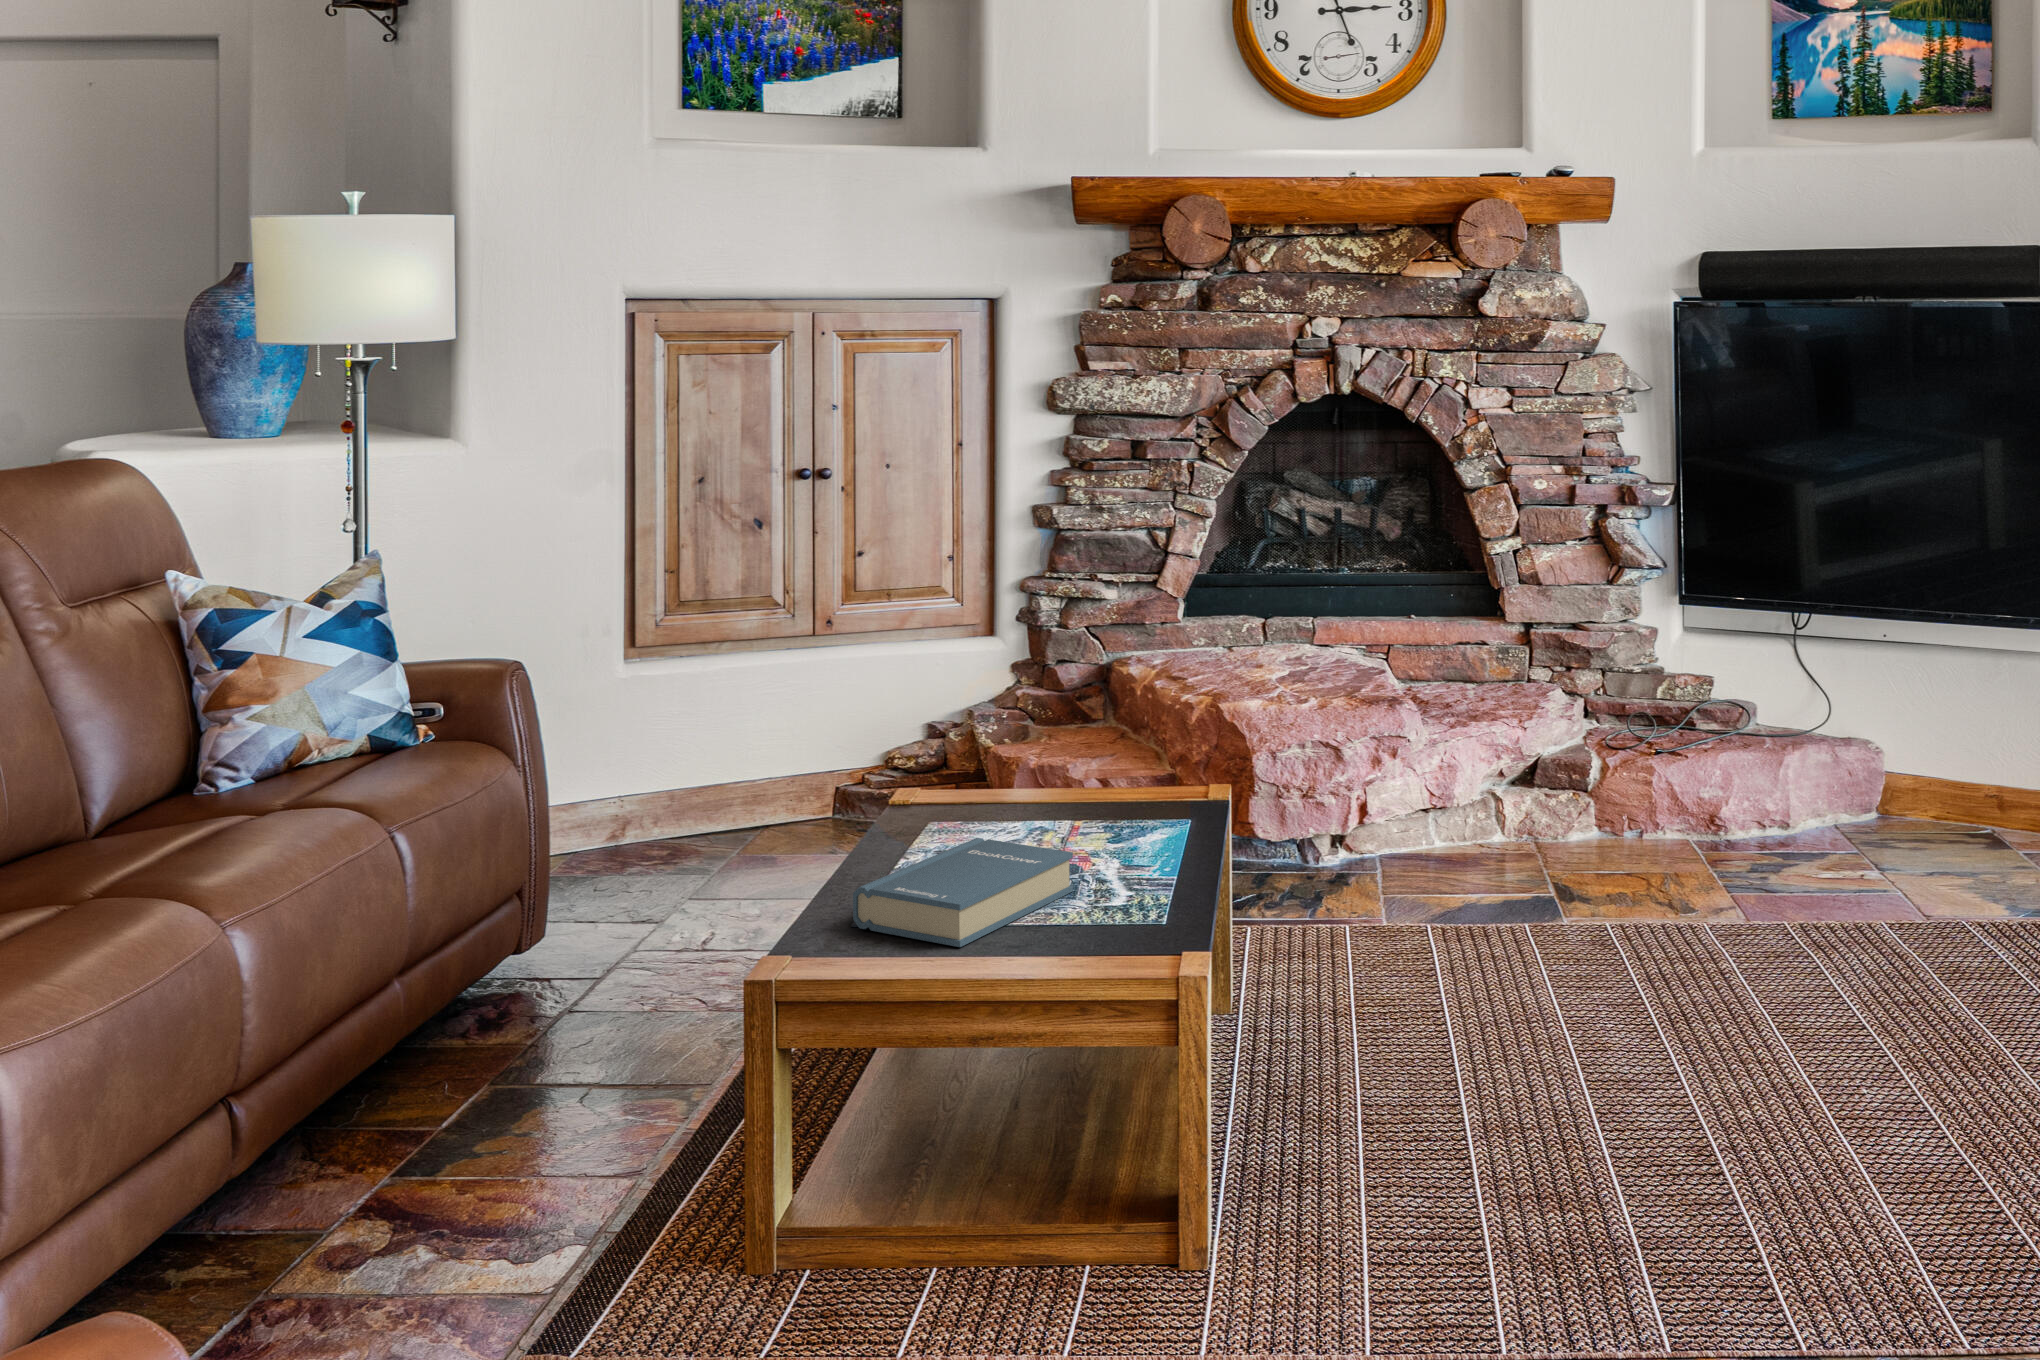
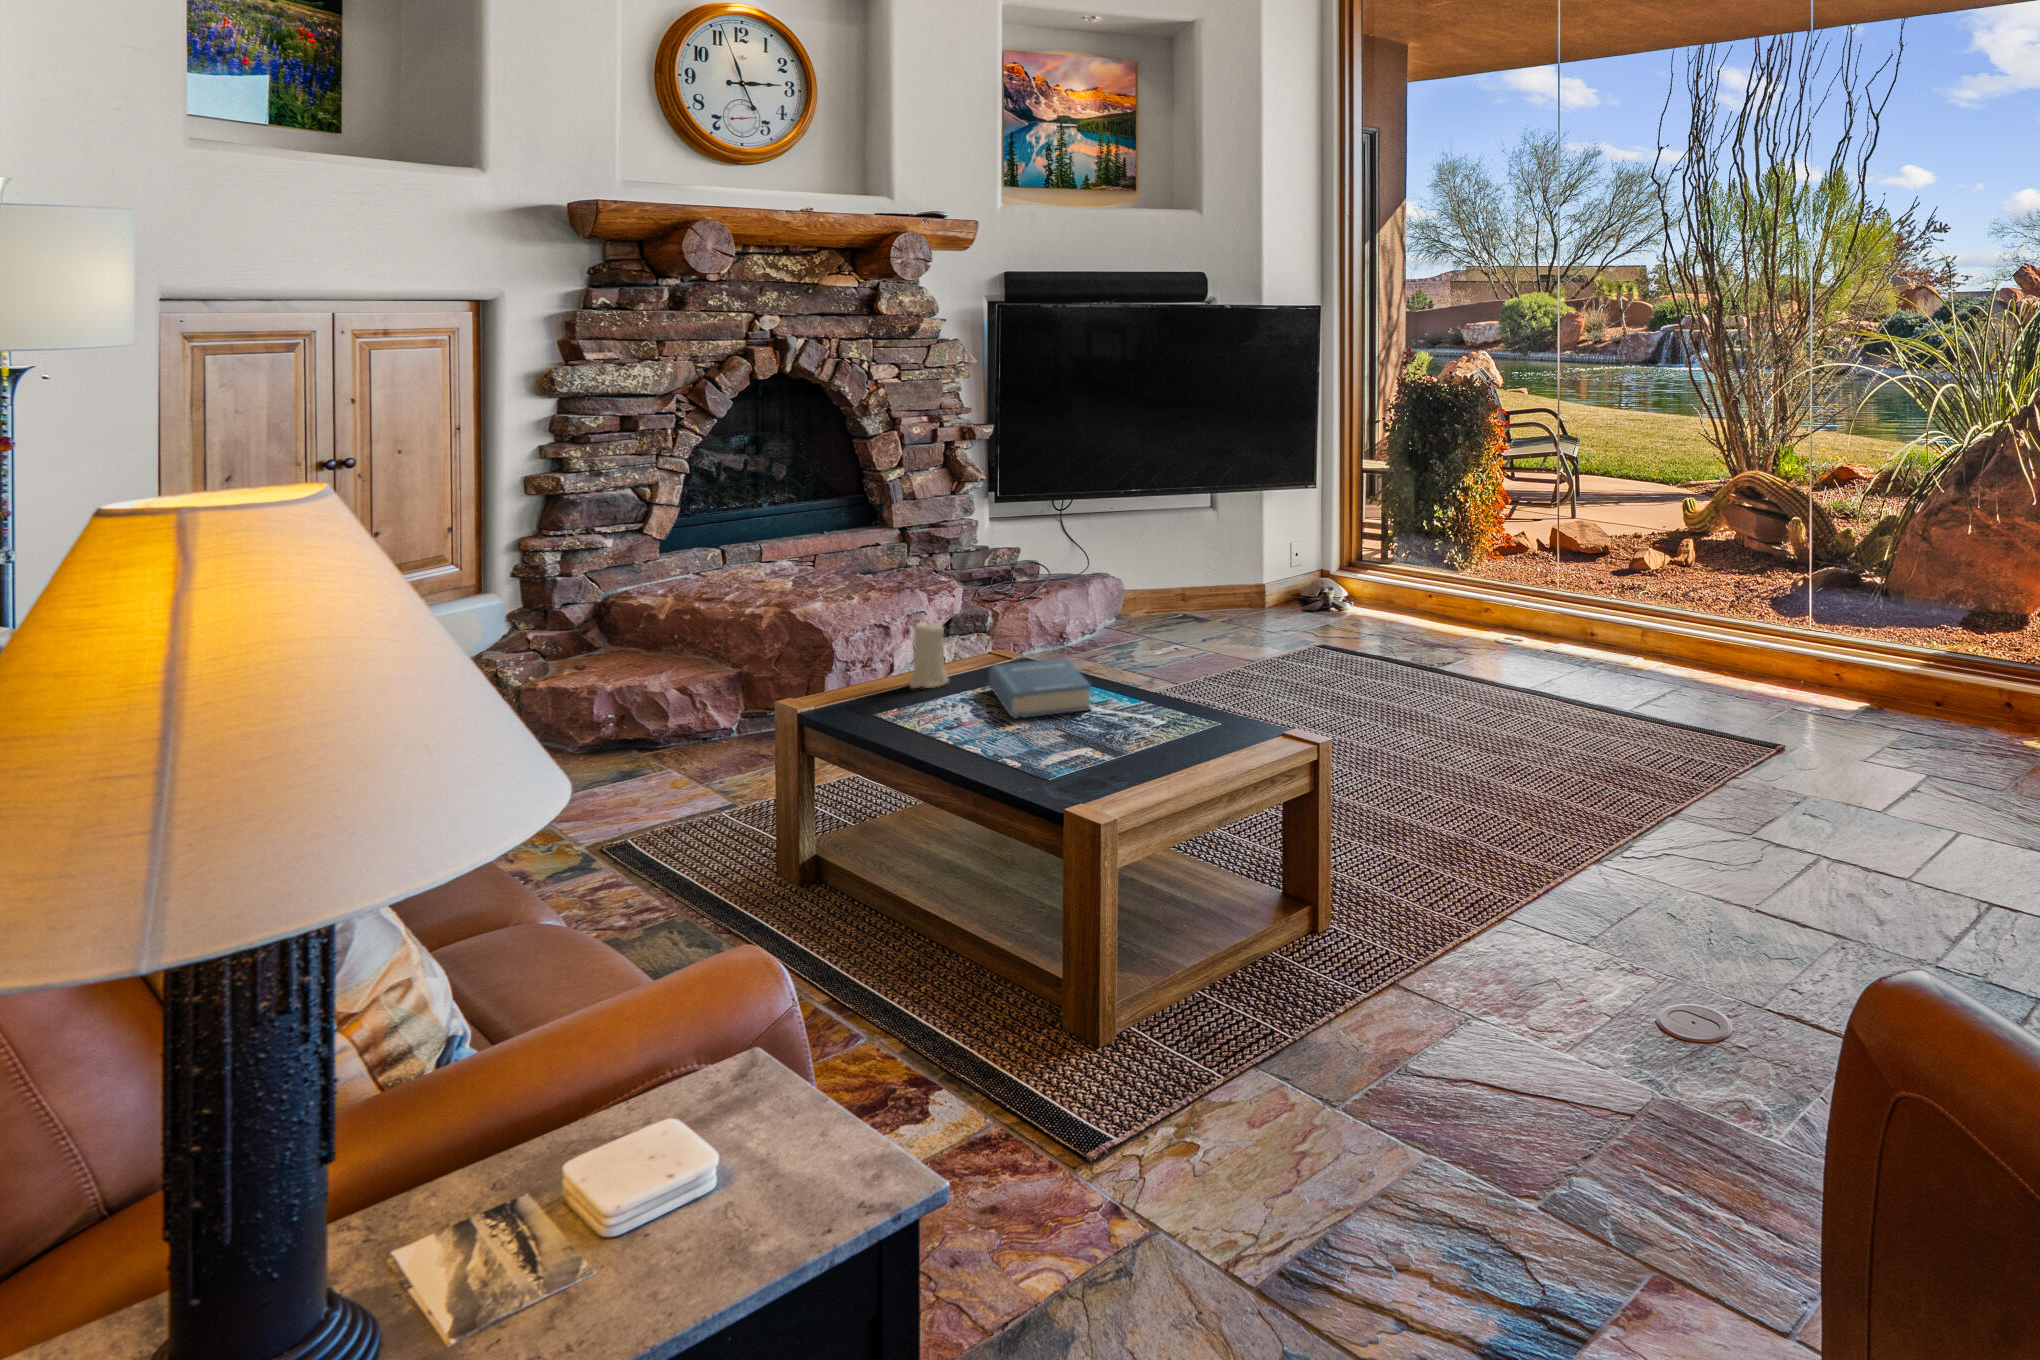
candle: none [917,749,981,854] -> present [909,622,948,688]

